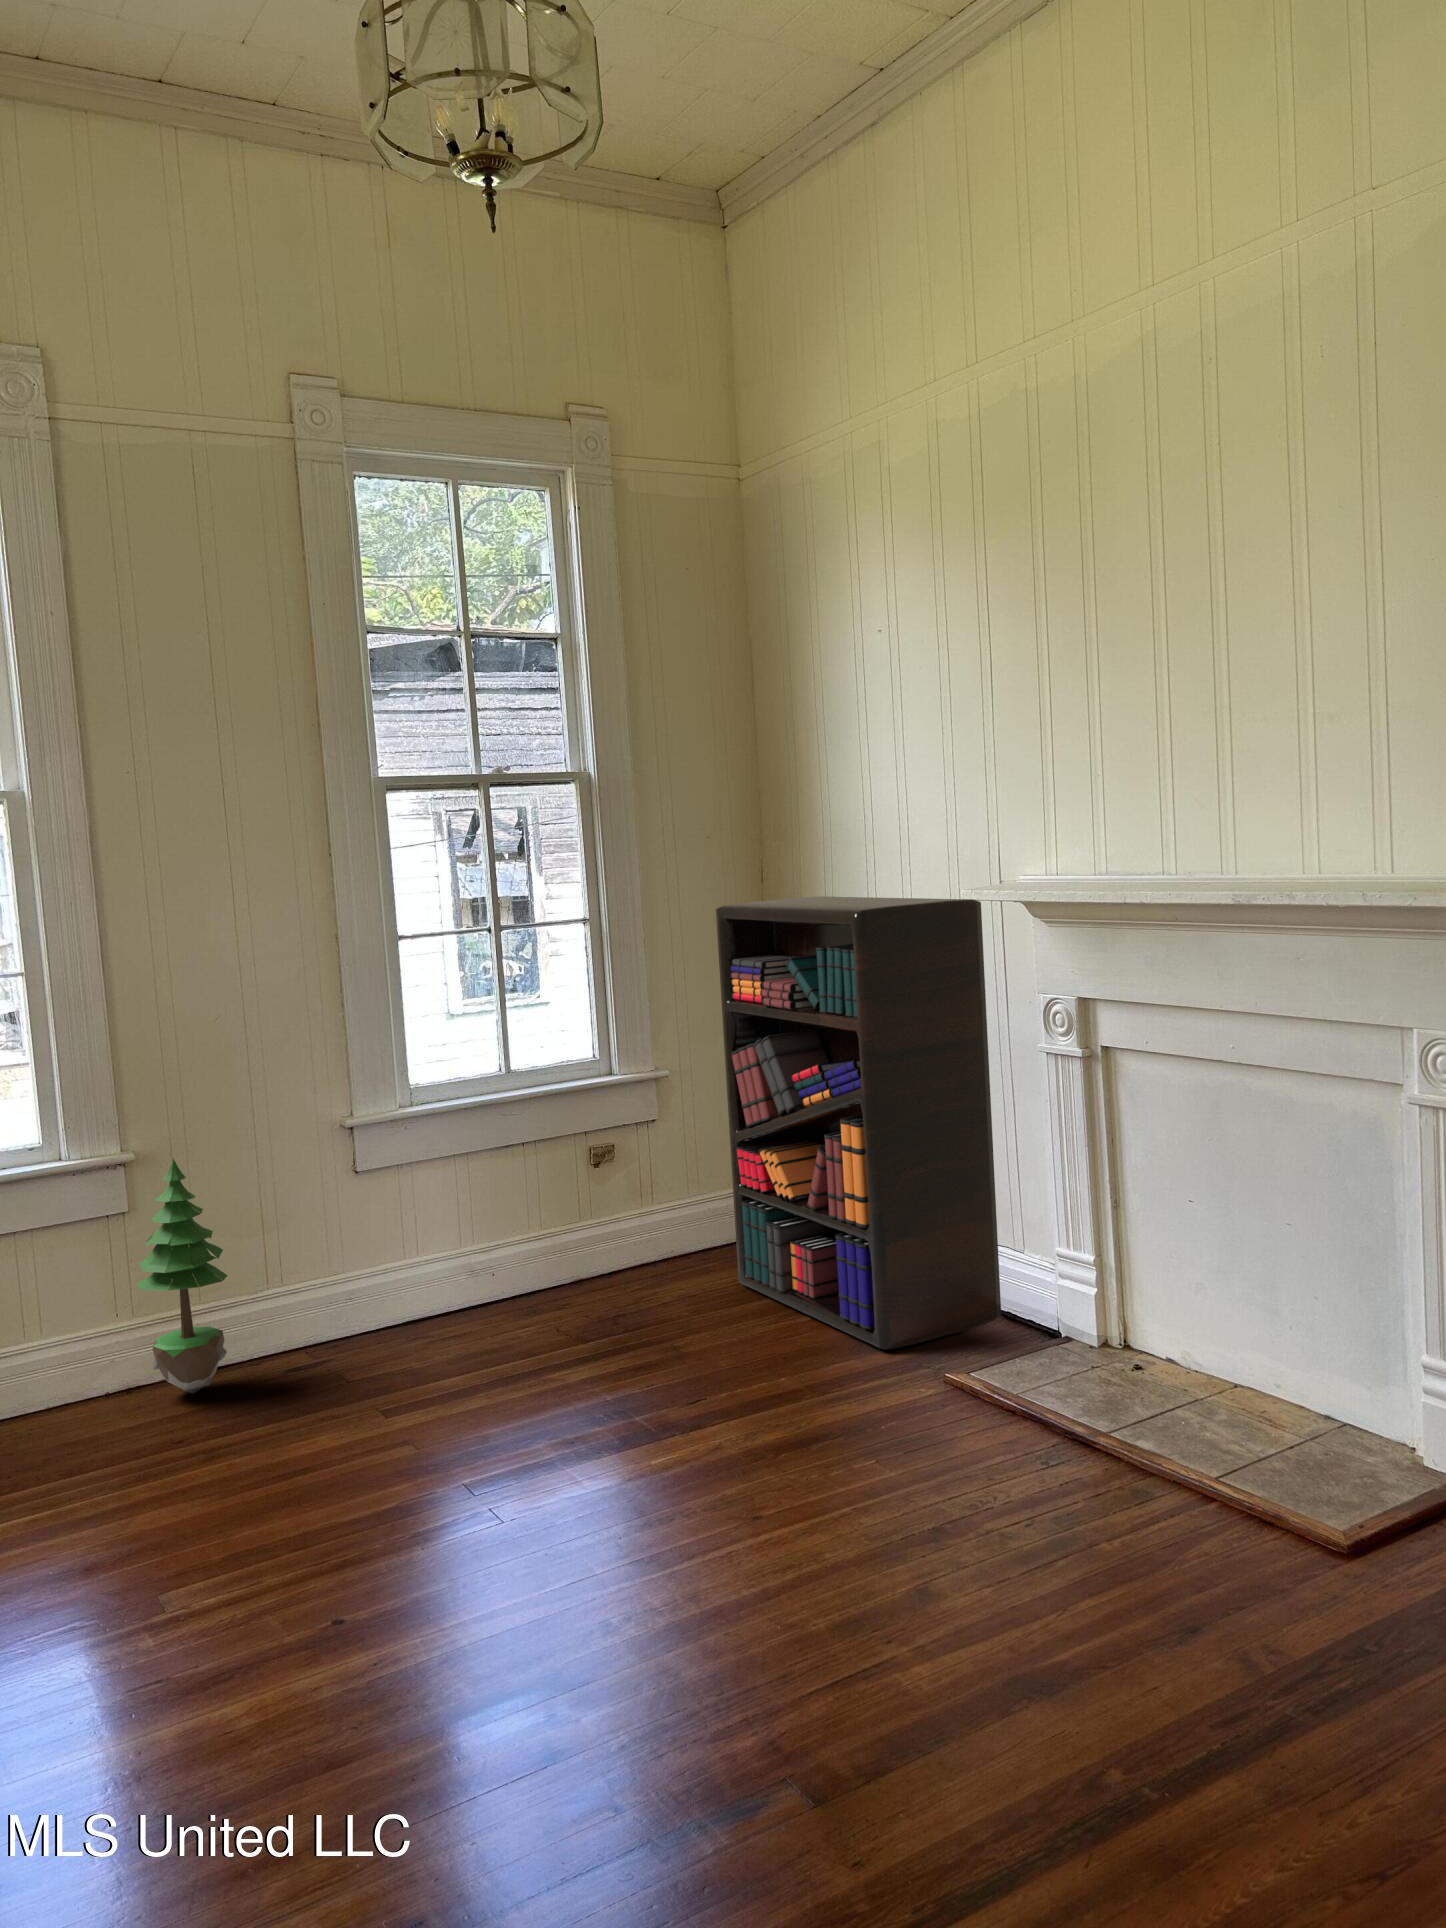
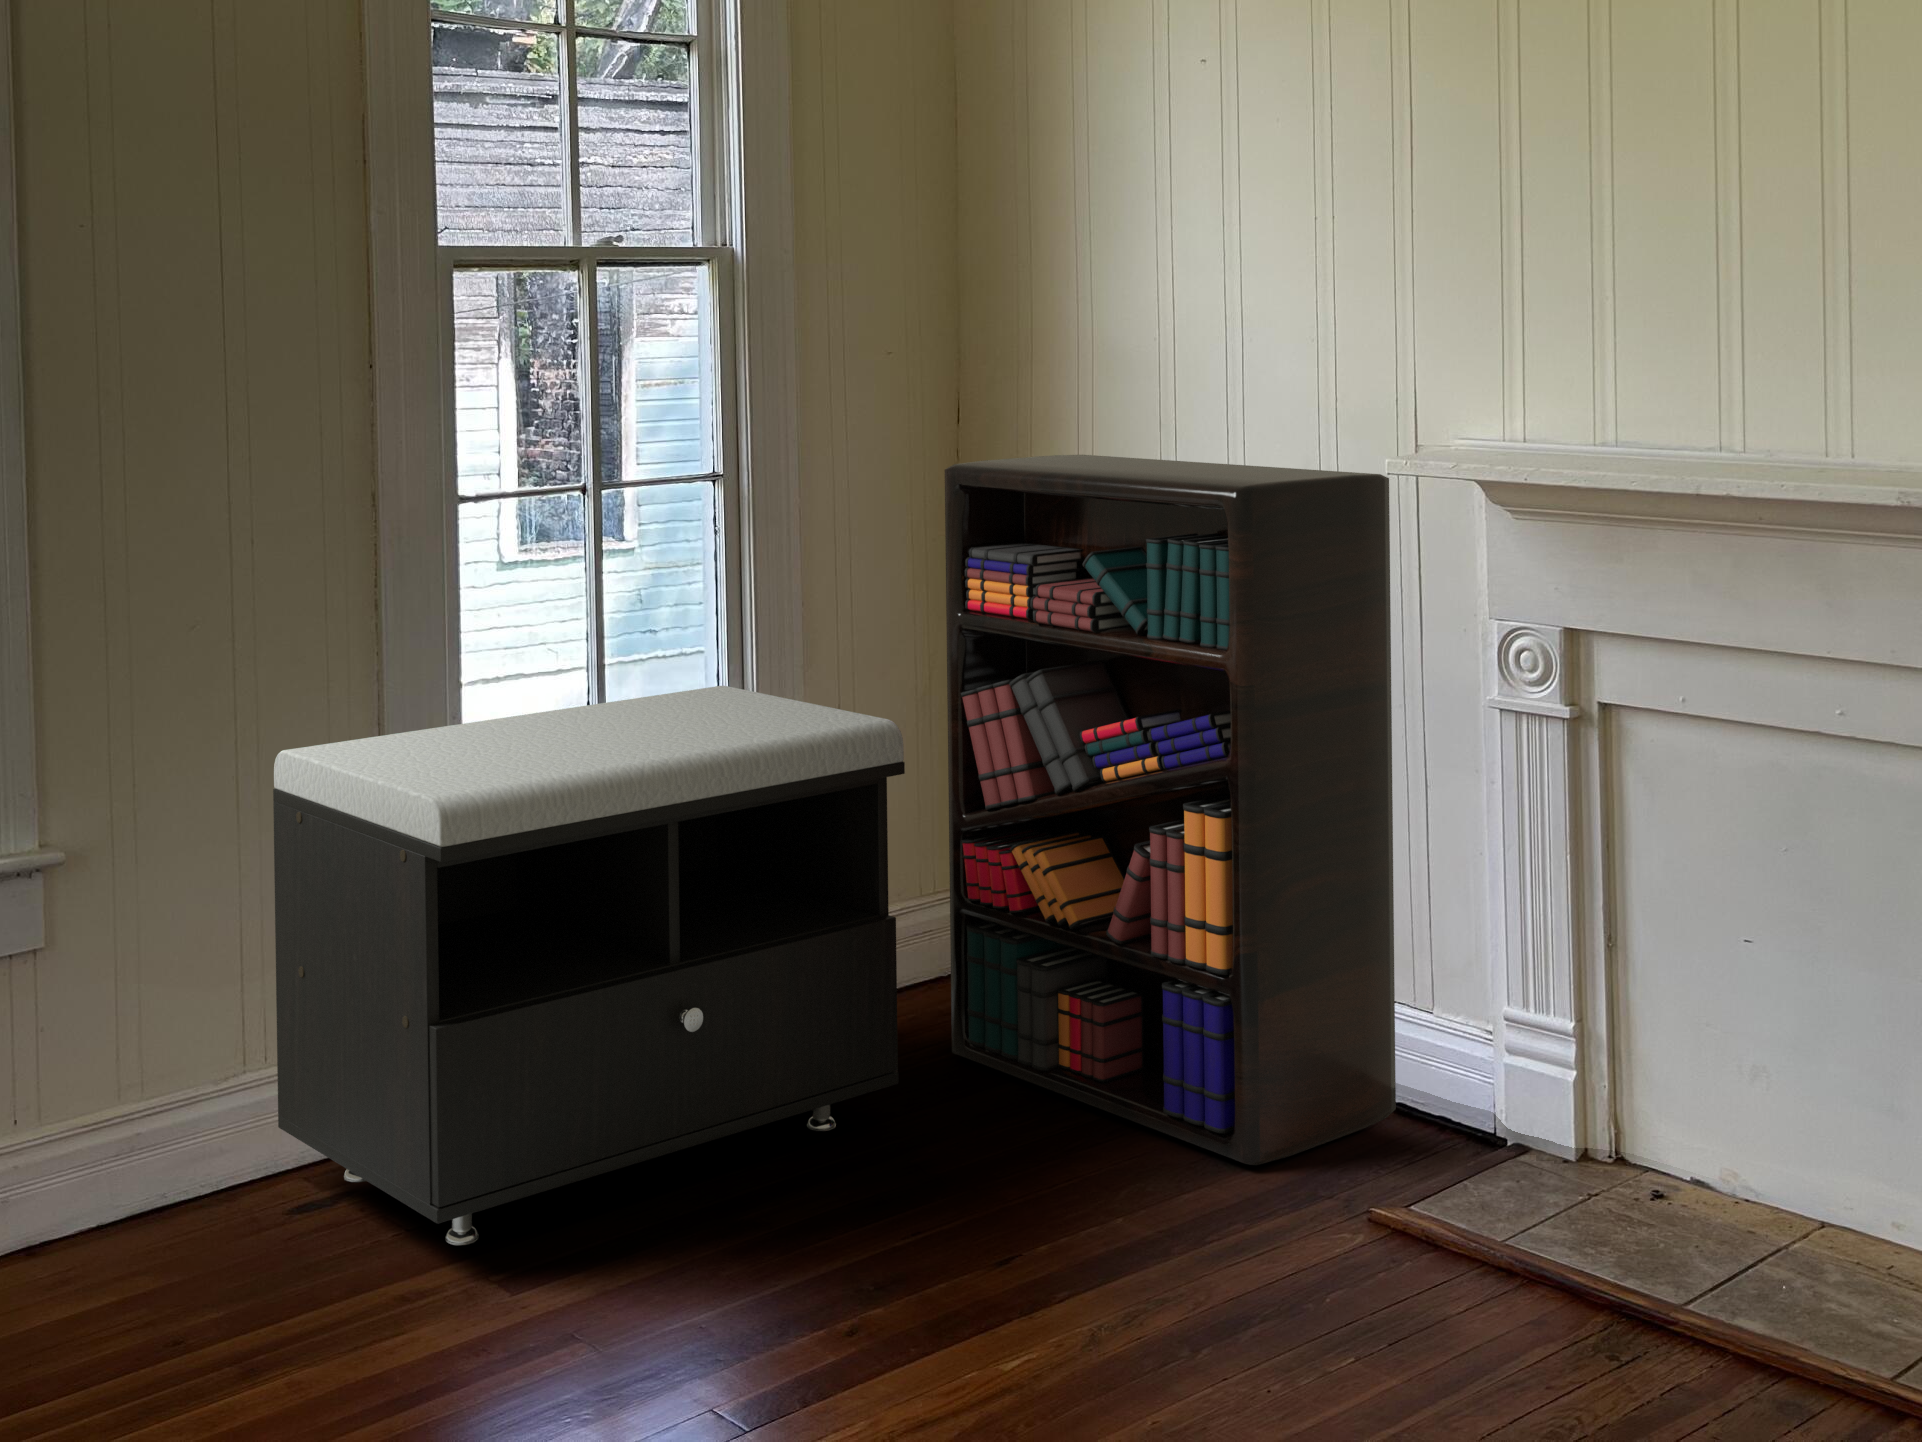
storage bench: none [273,1053,679,1395] -> present [273,686,905,1245]
potted tree: present [136,1159,227,1393] -> none [63,851,209,1245]

